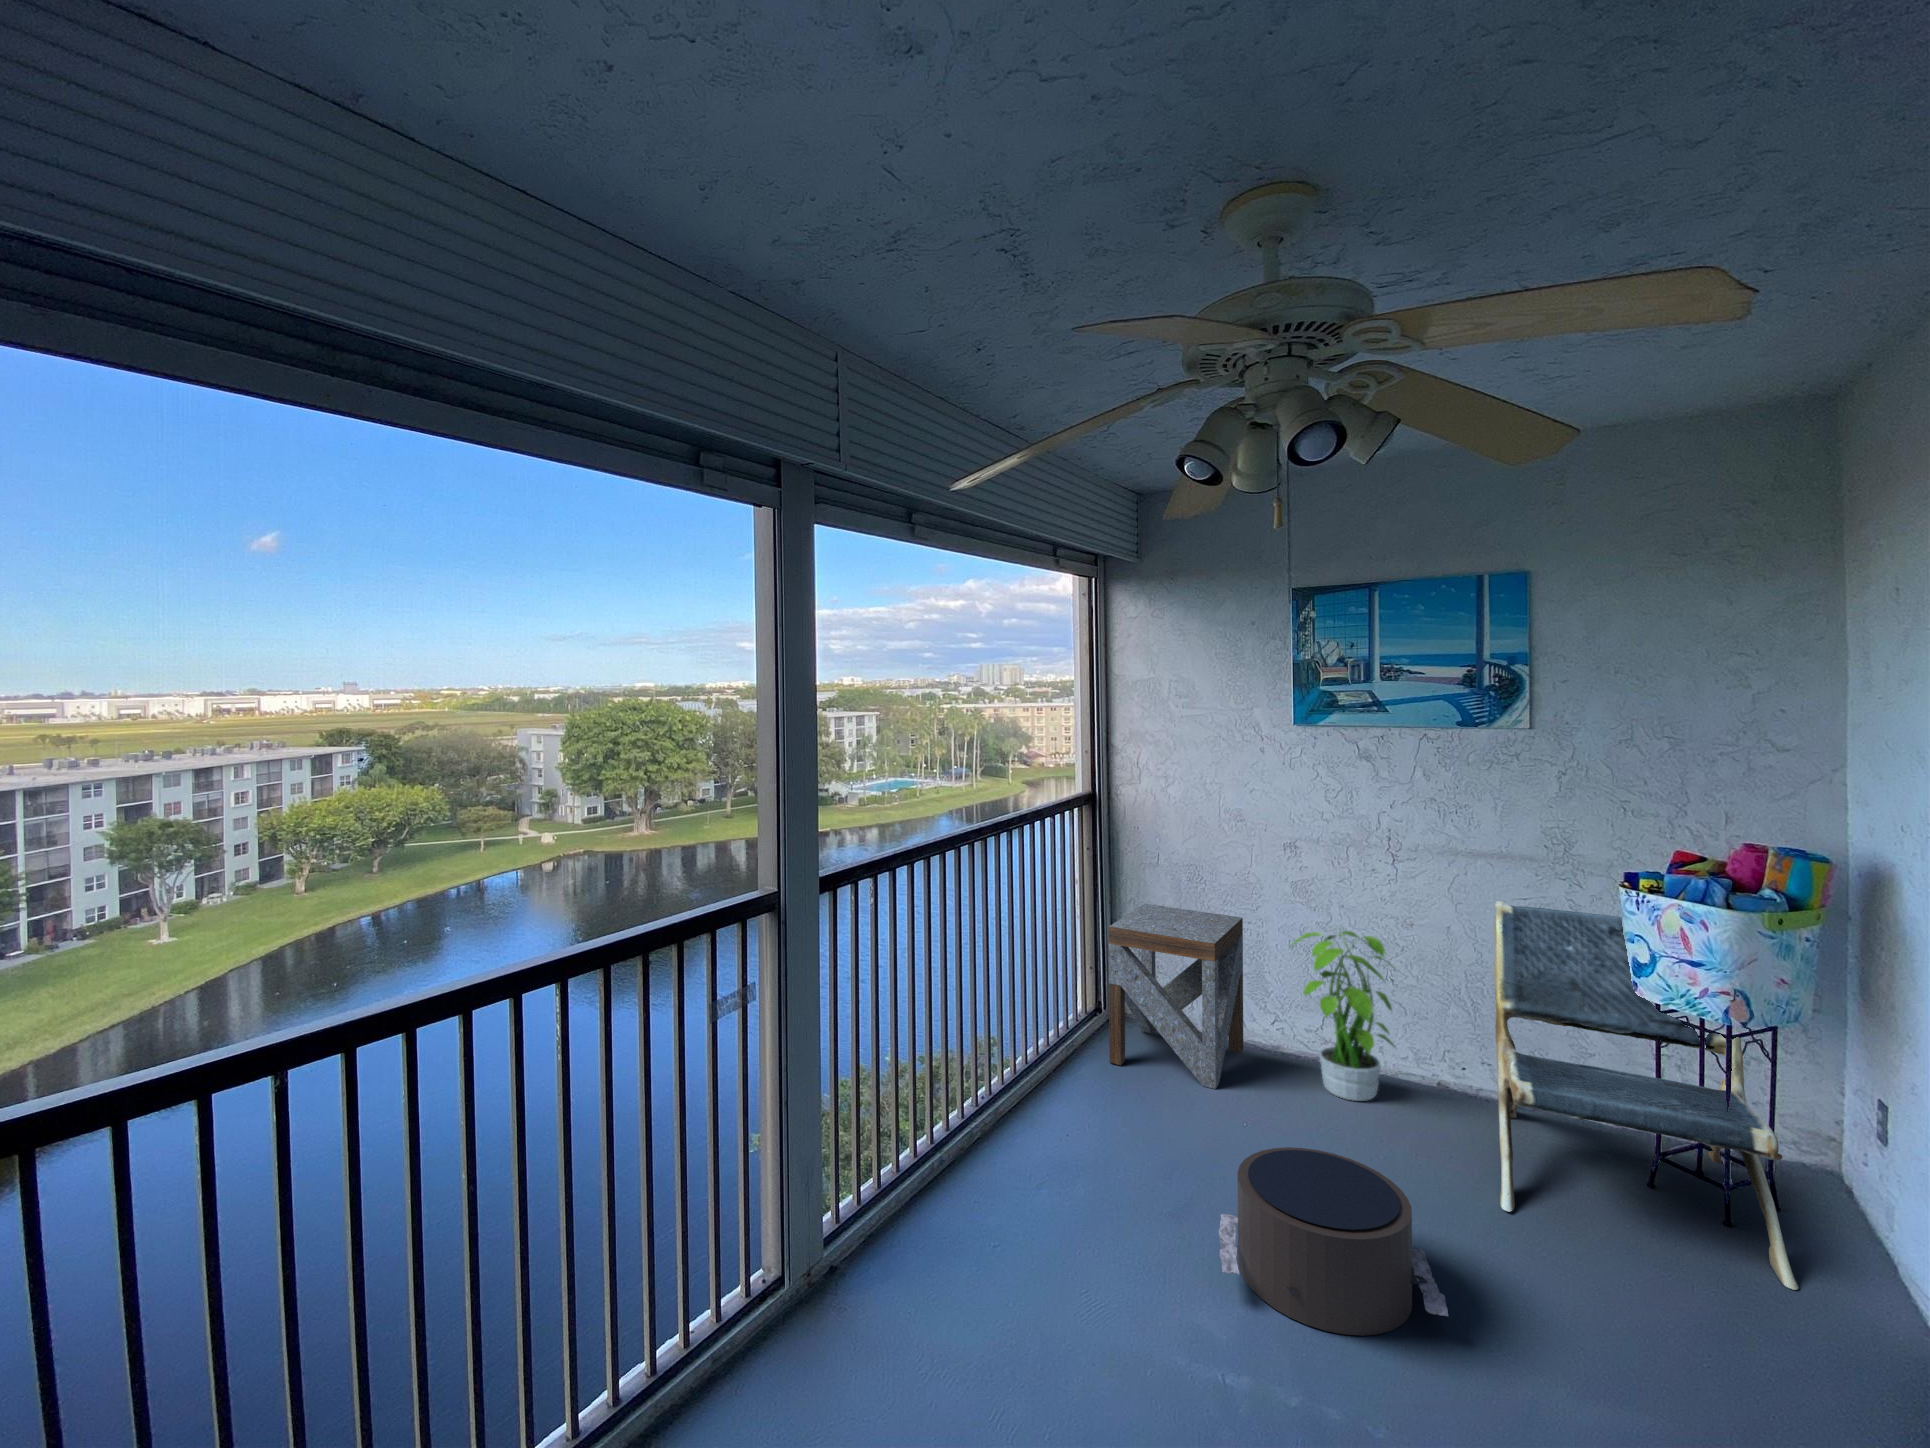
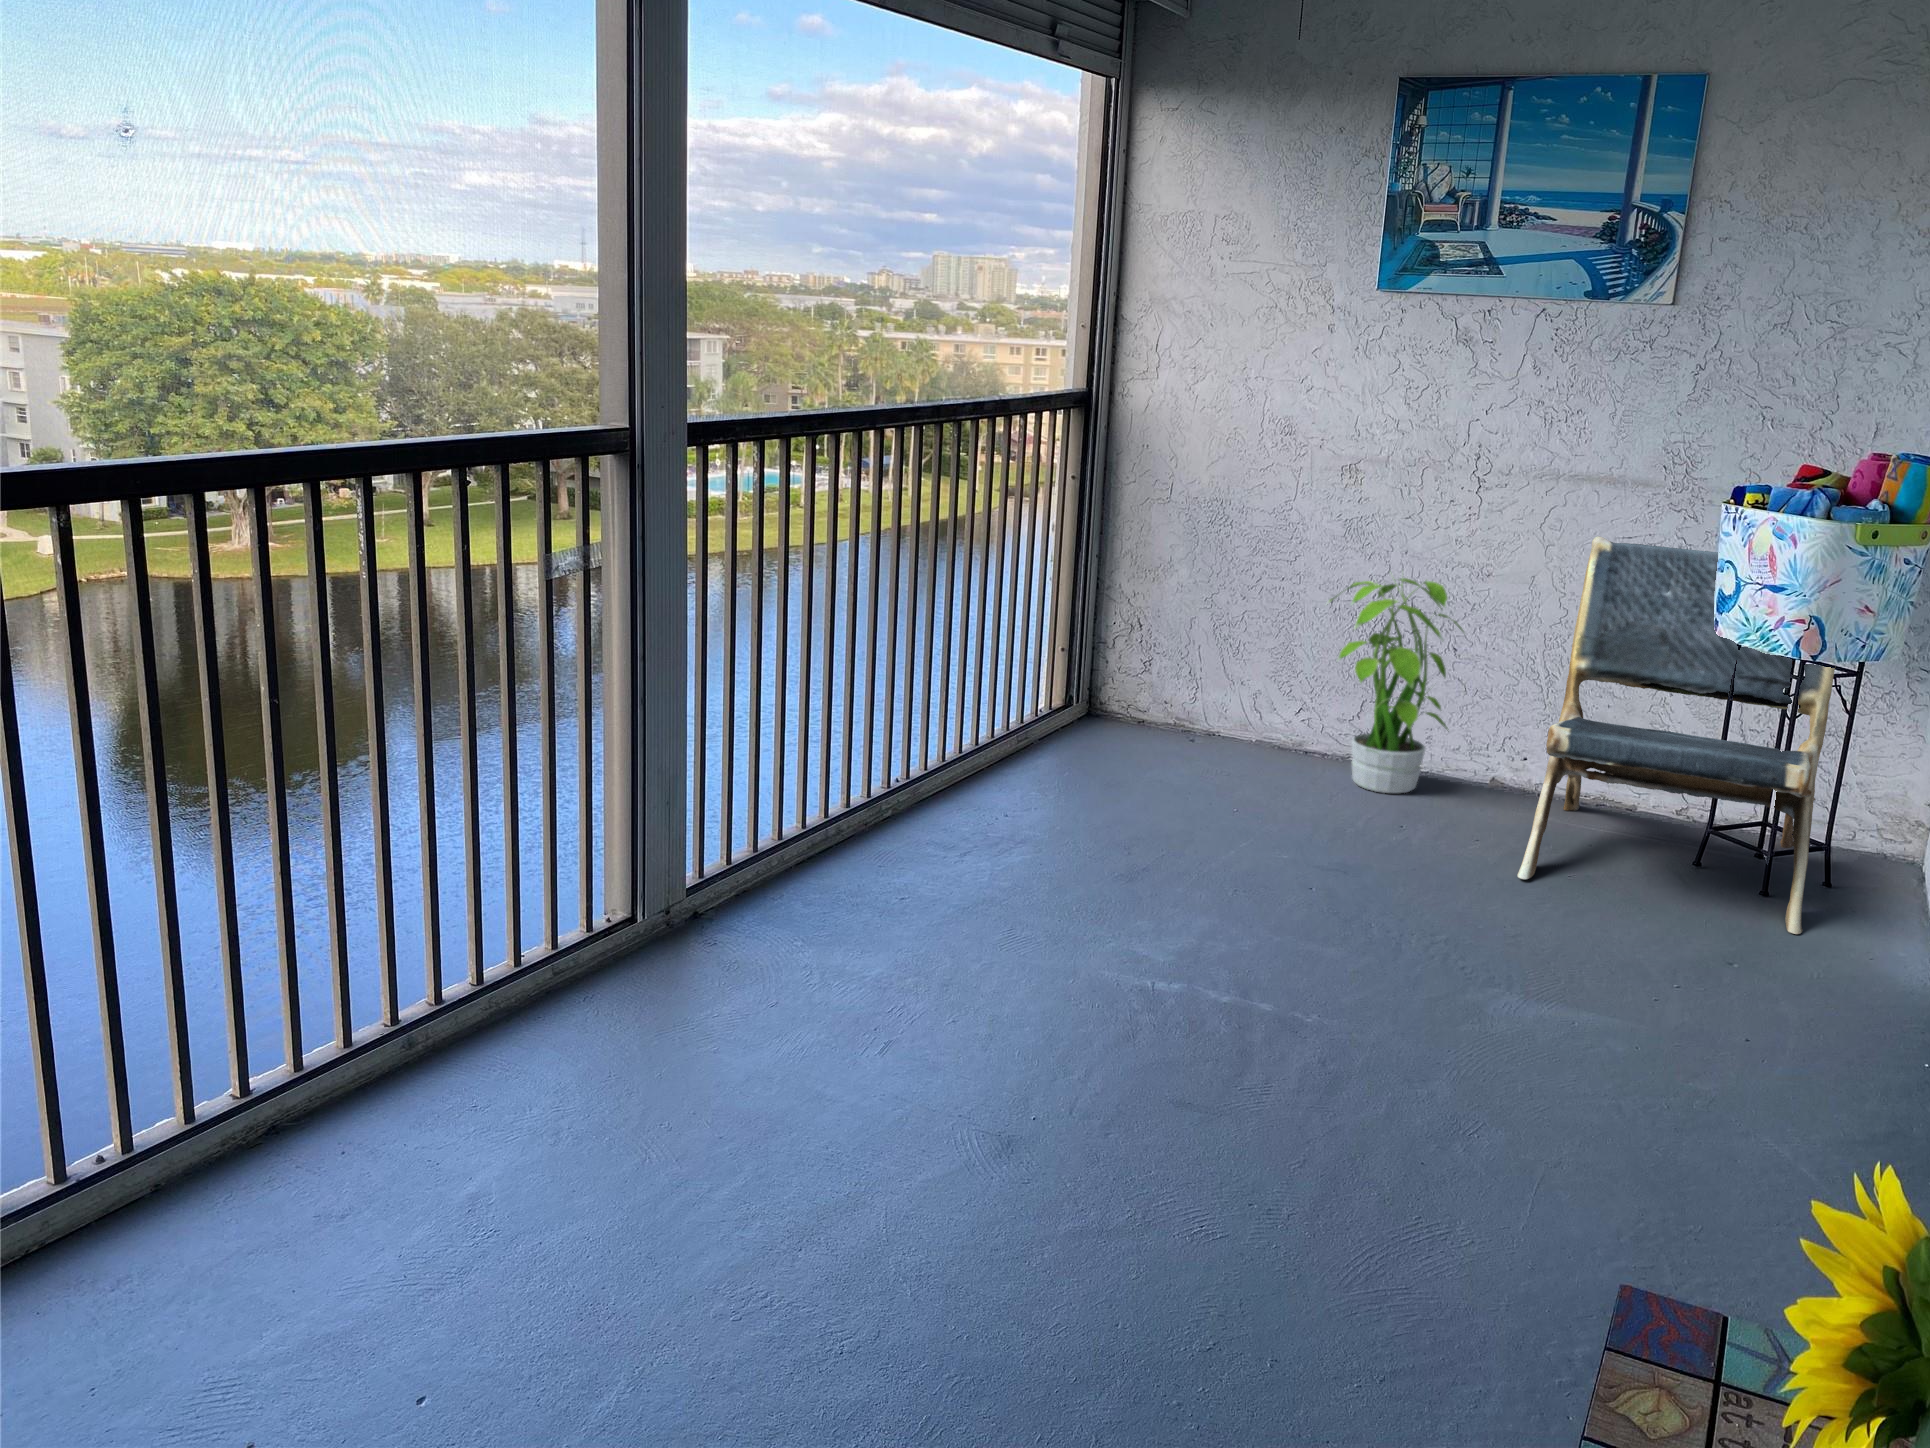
side table: present [1109,904,1243,1089] -> none [1077,550,1278,780]
pouf: present [1219,1147,1448,1336] -> none [1168,795,1413,962]

